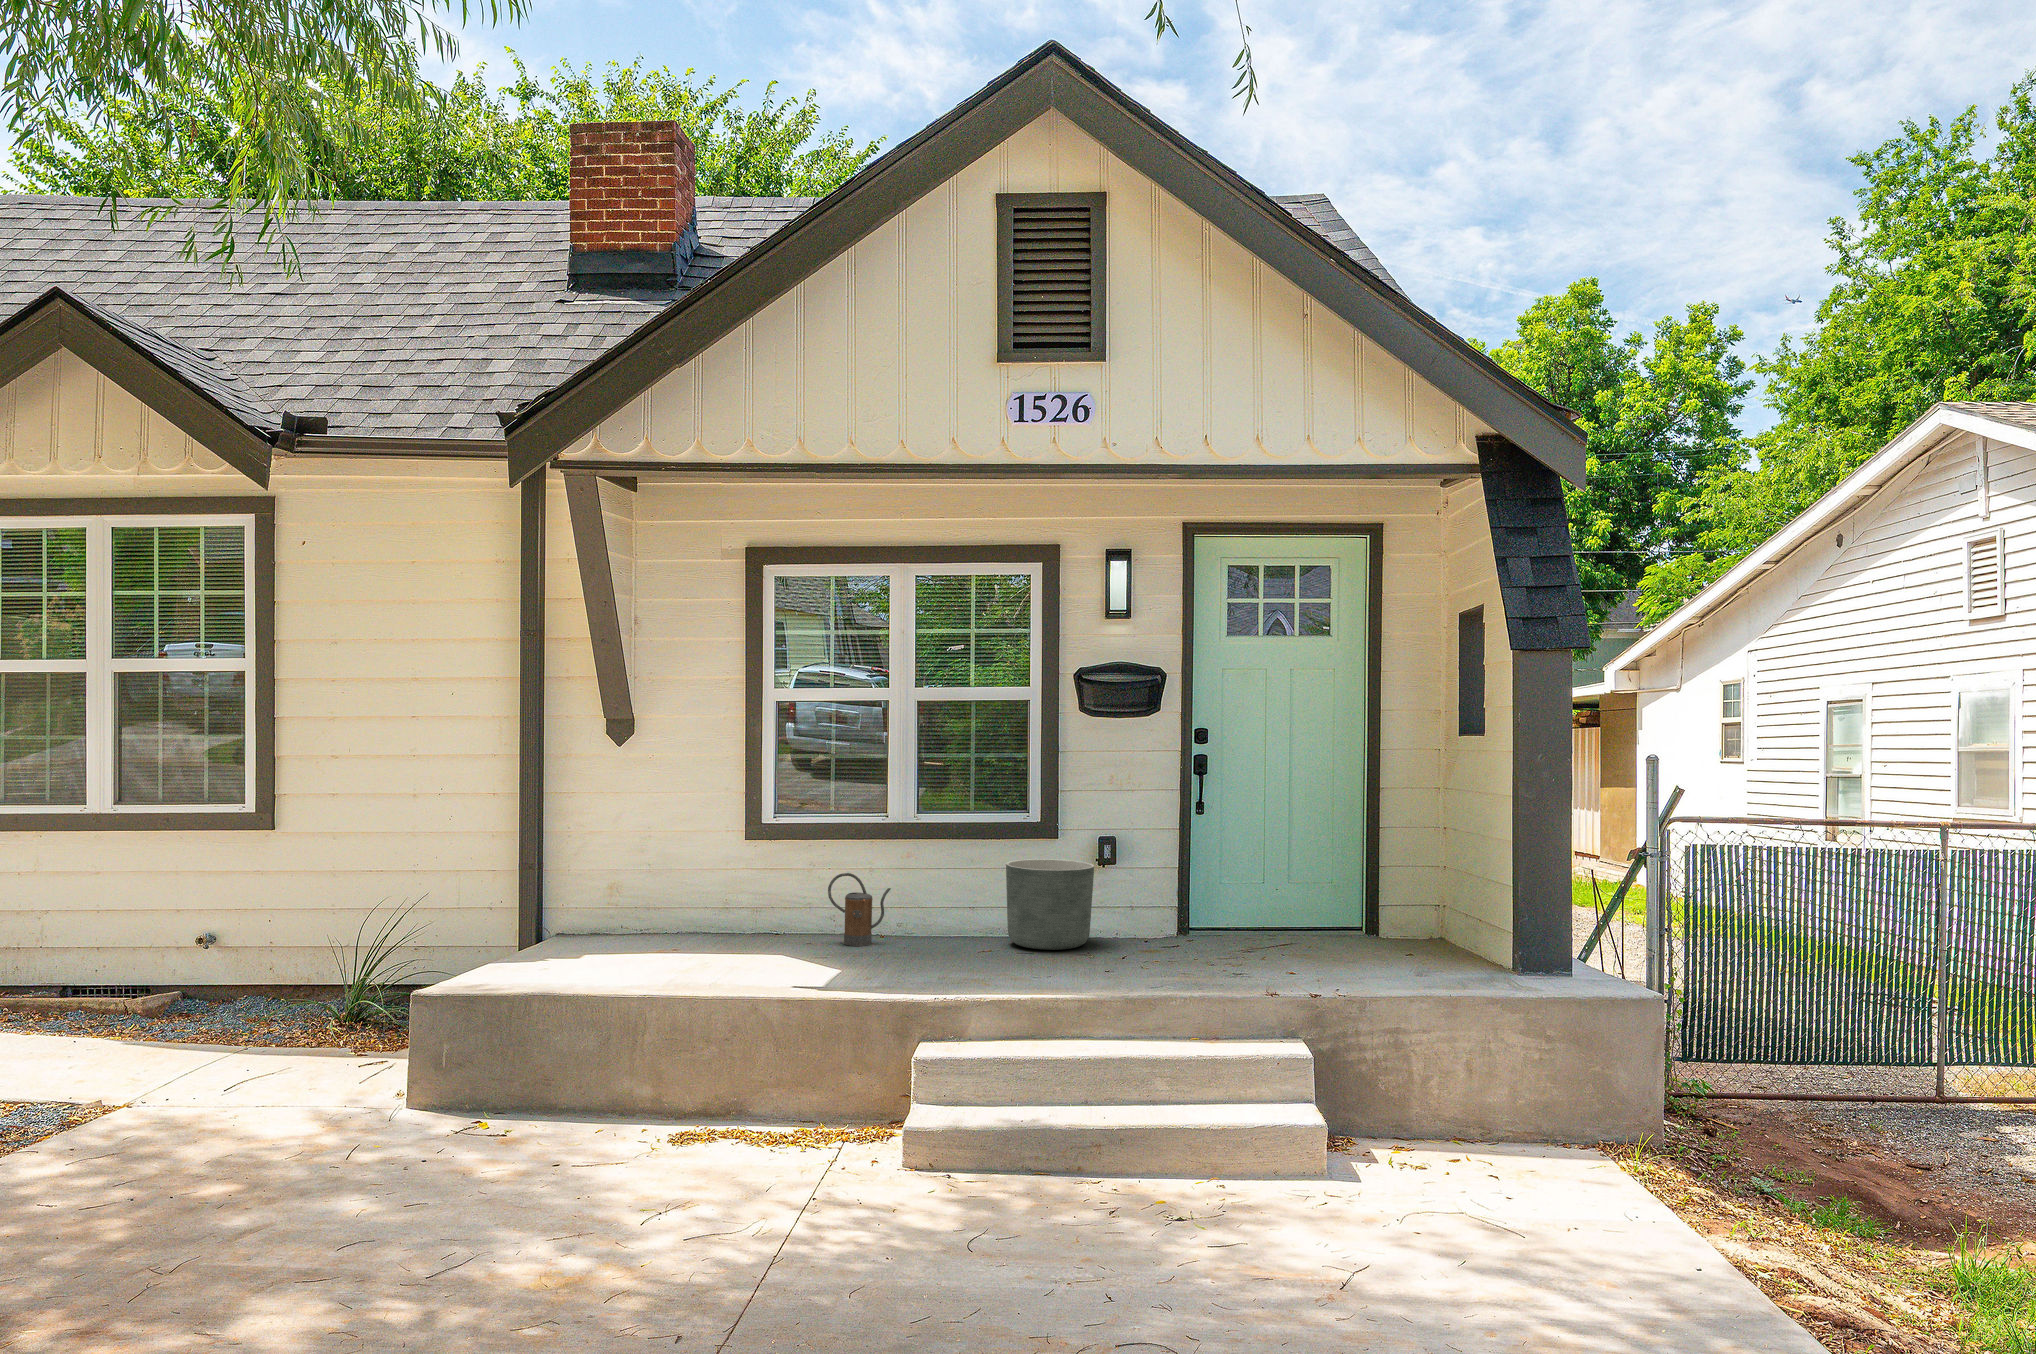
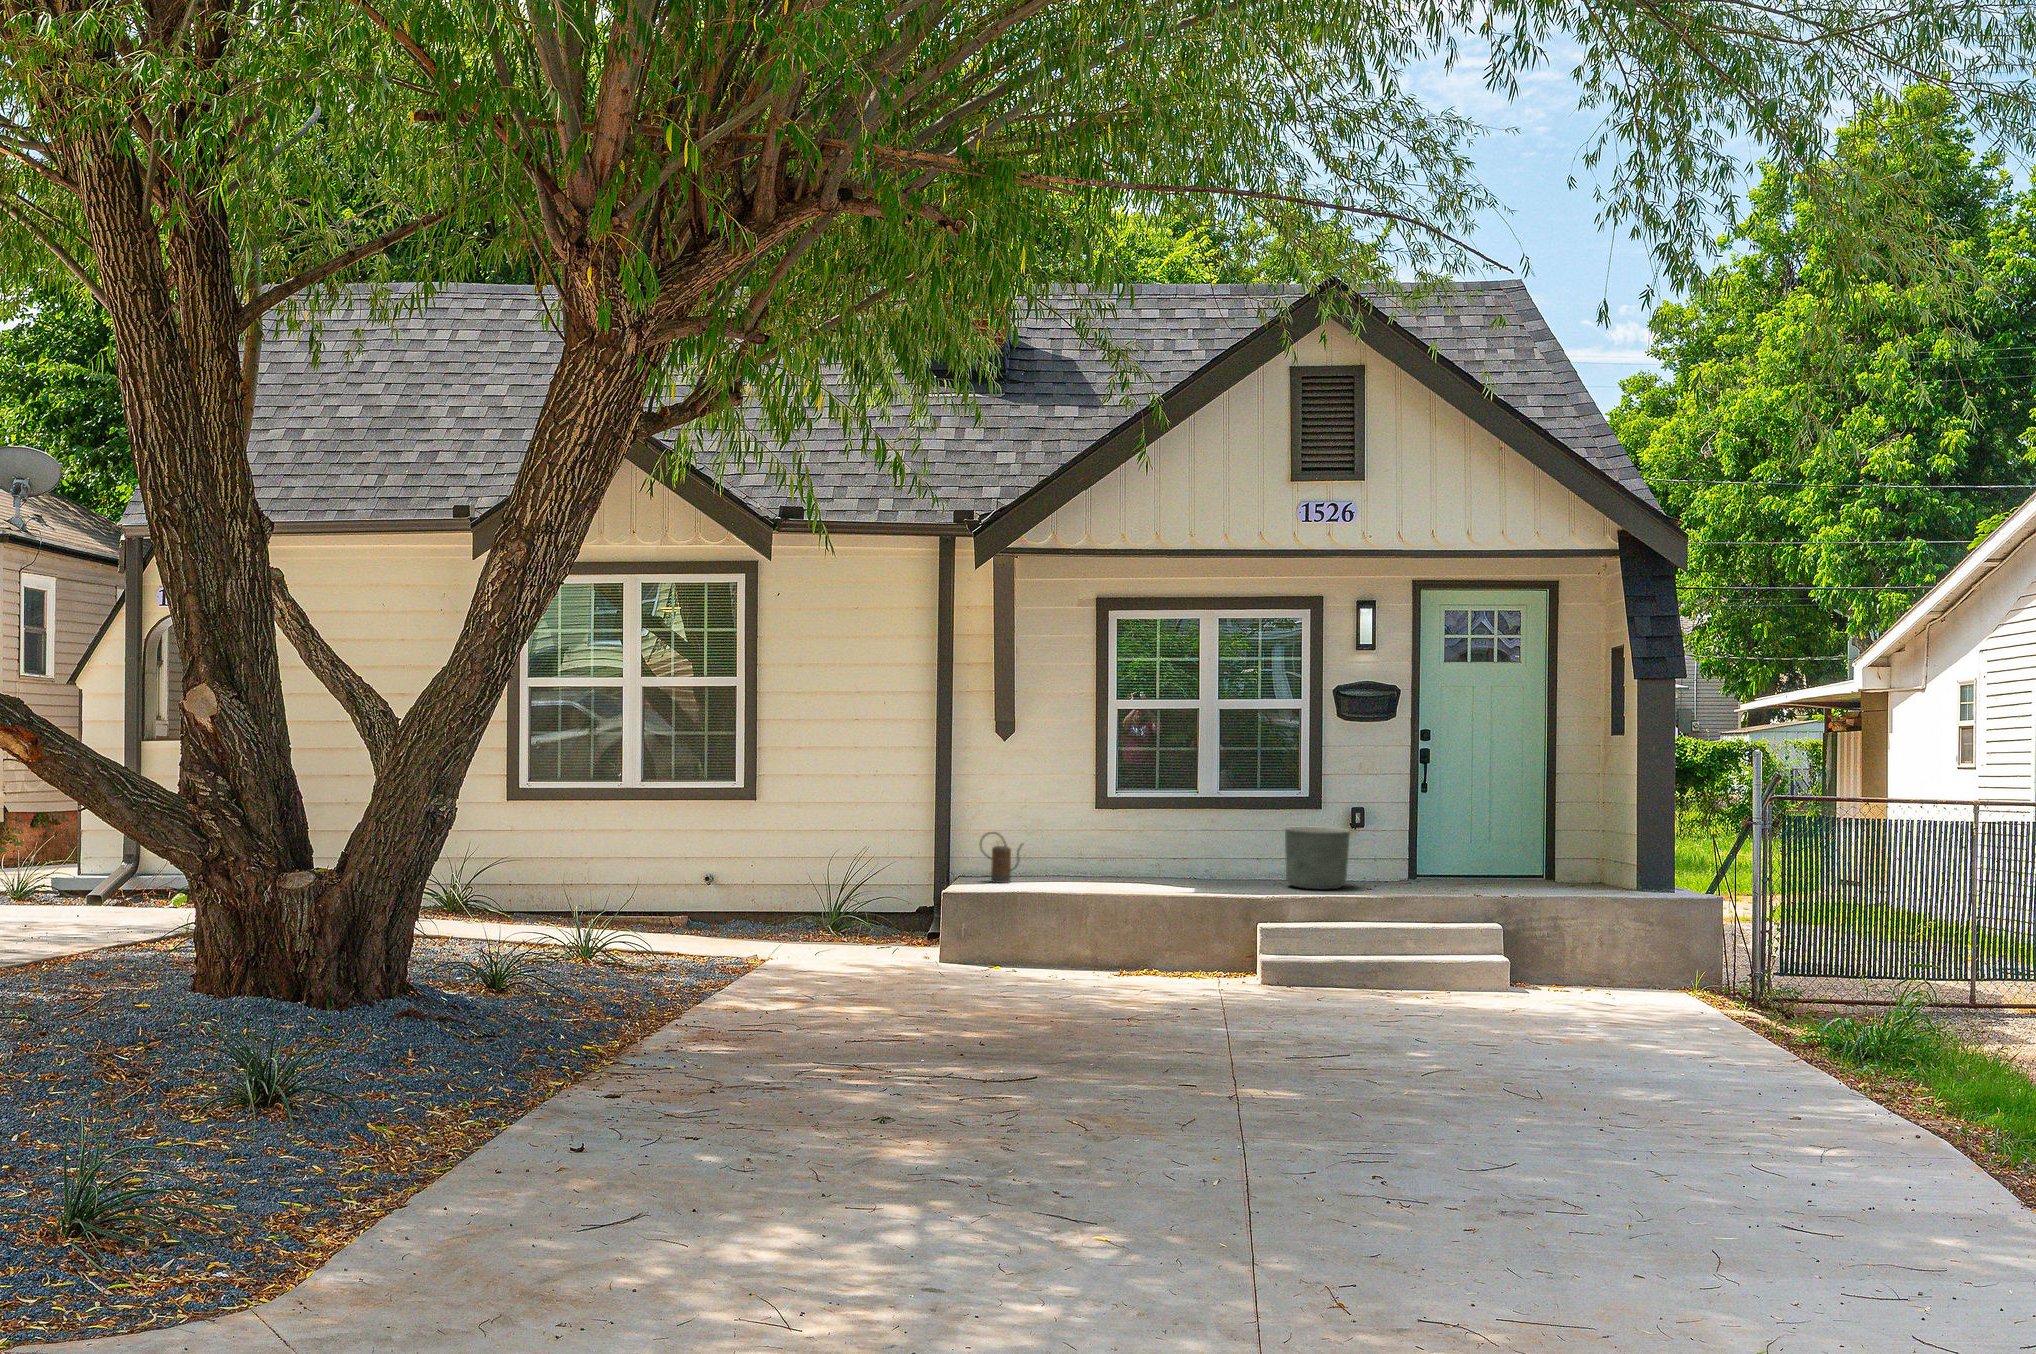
watering can: present [828,873,891,946] -> present [980,832,1024,883]

